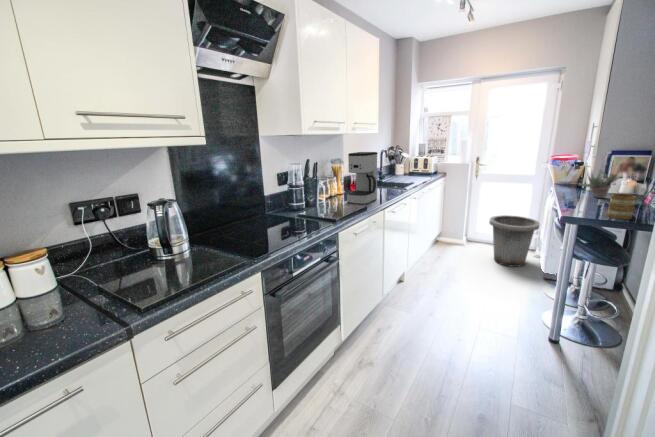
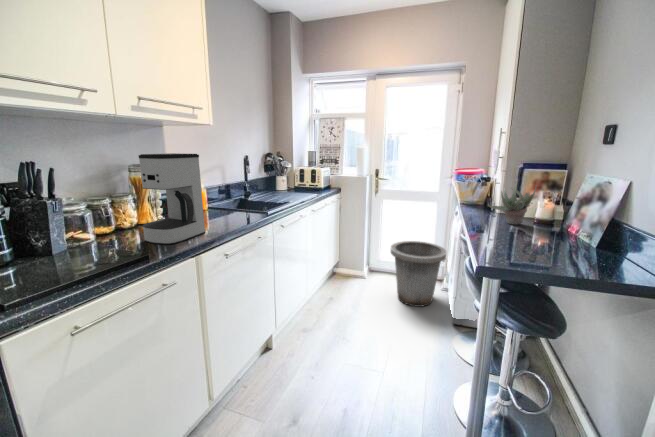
mug: present [607,194,637,219] -> none [536,225,578,267]

